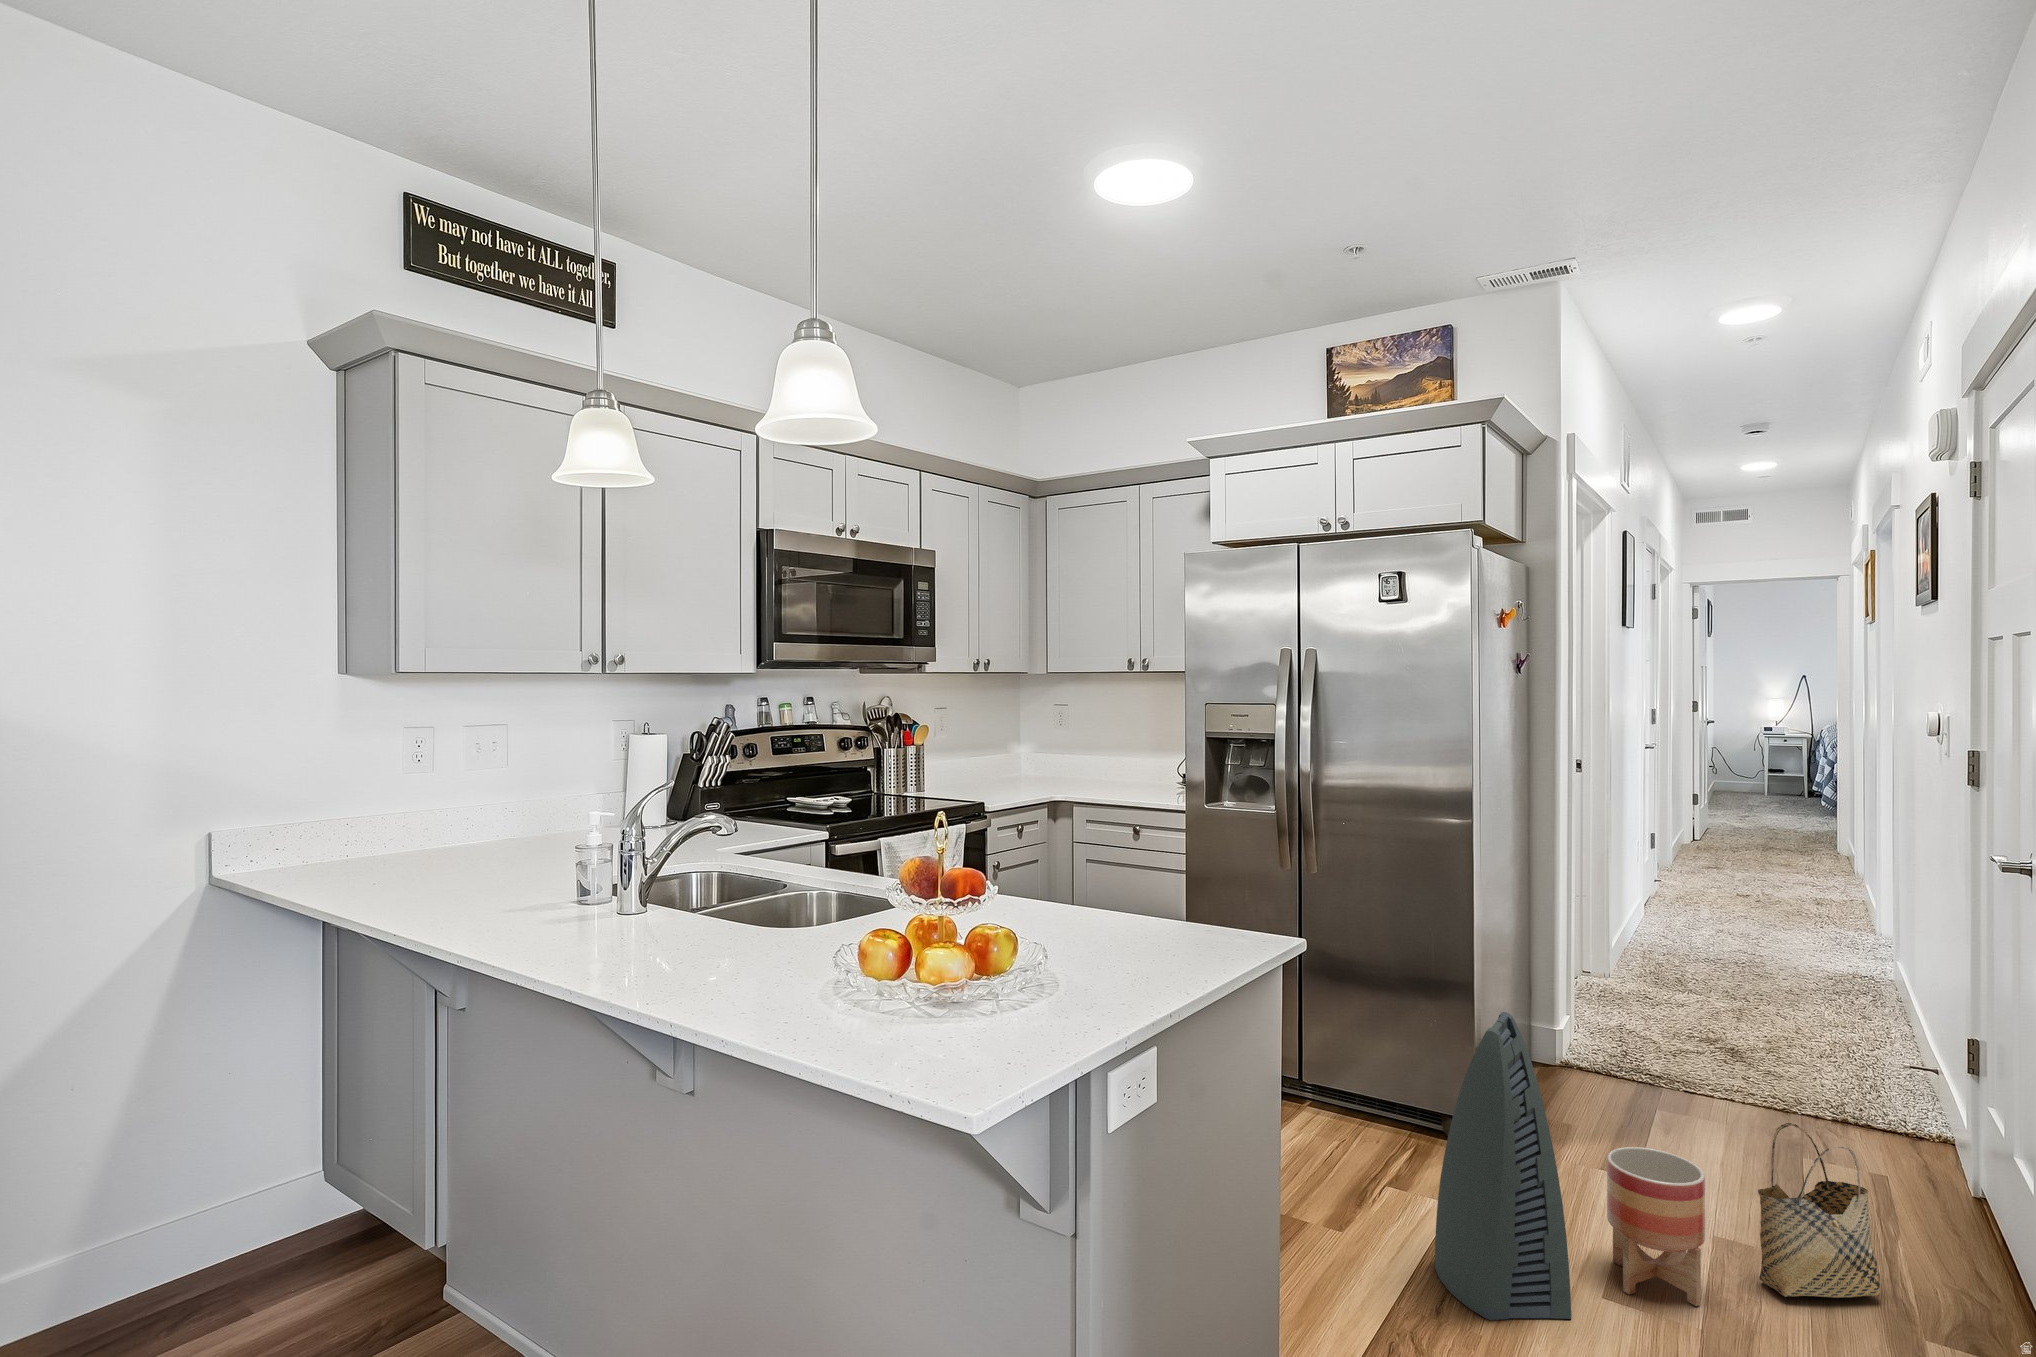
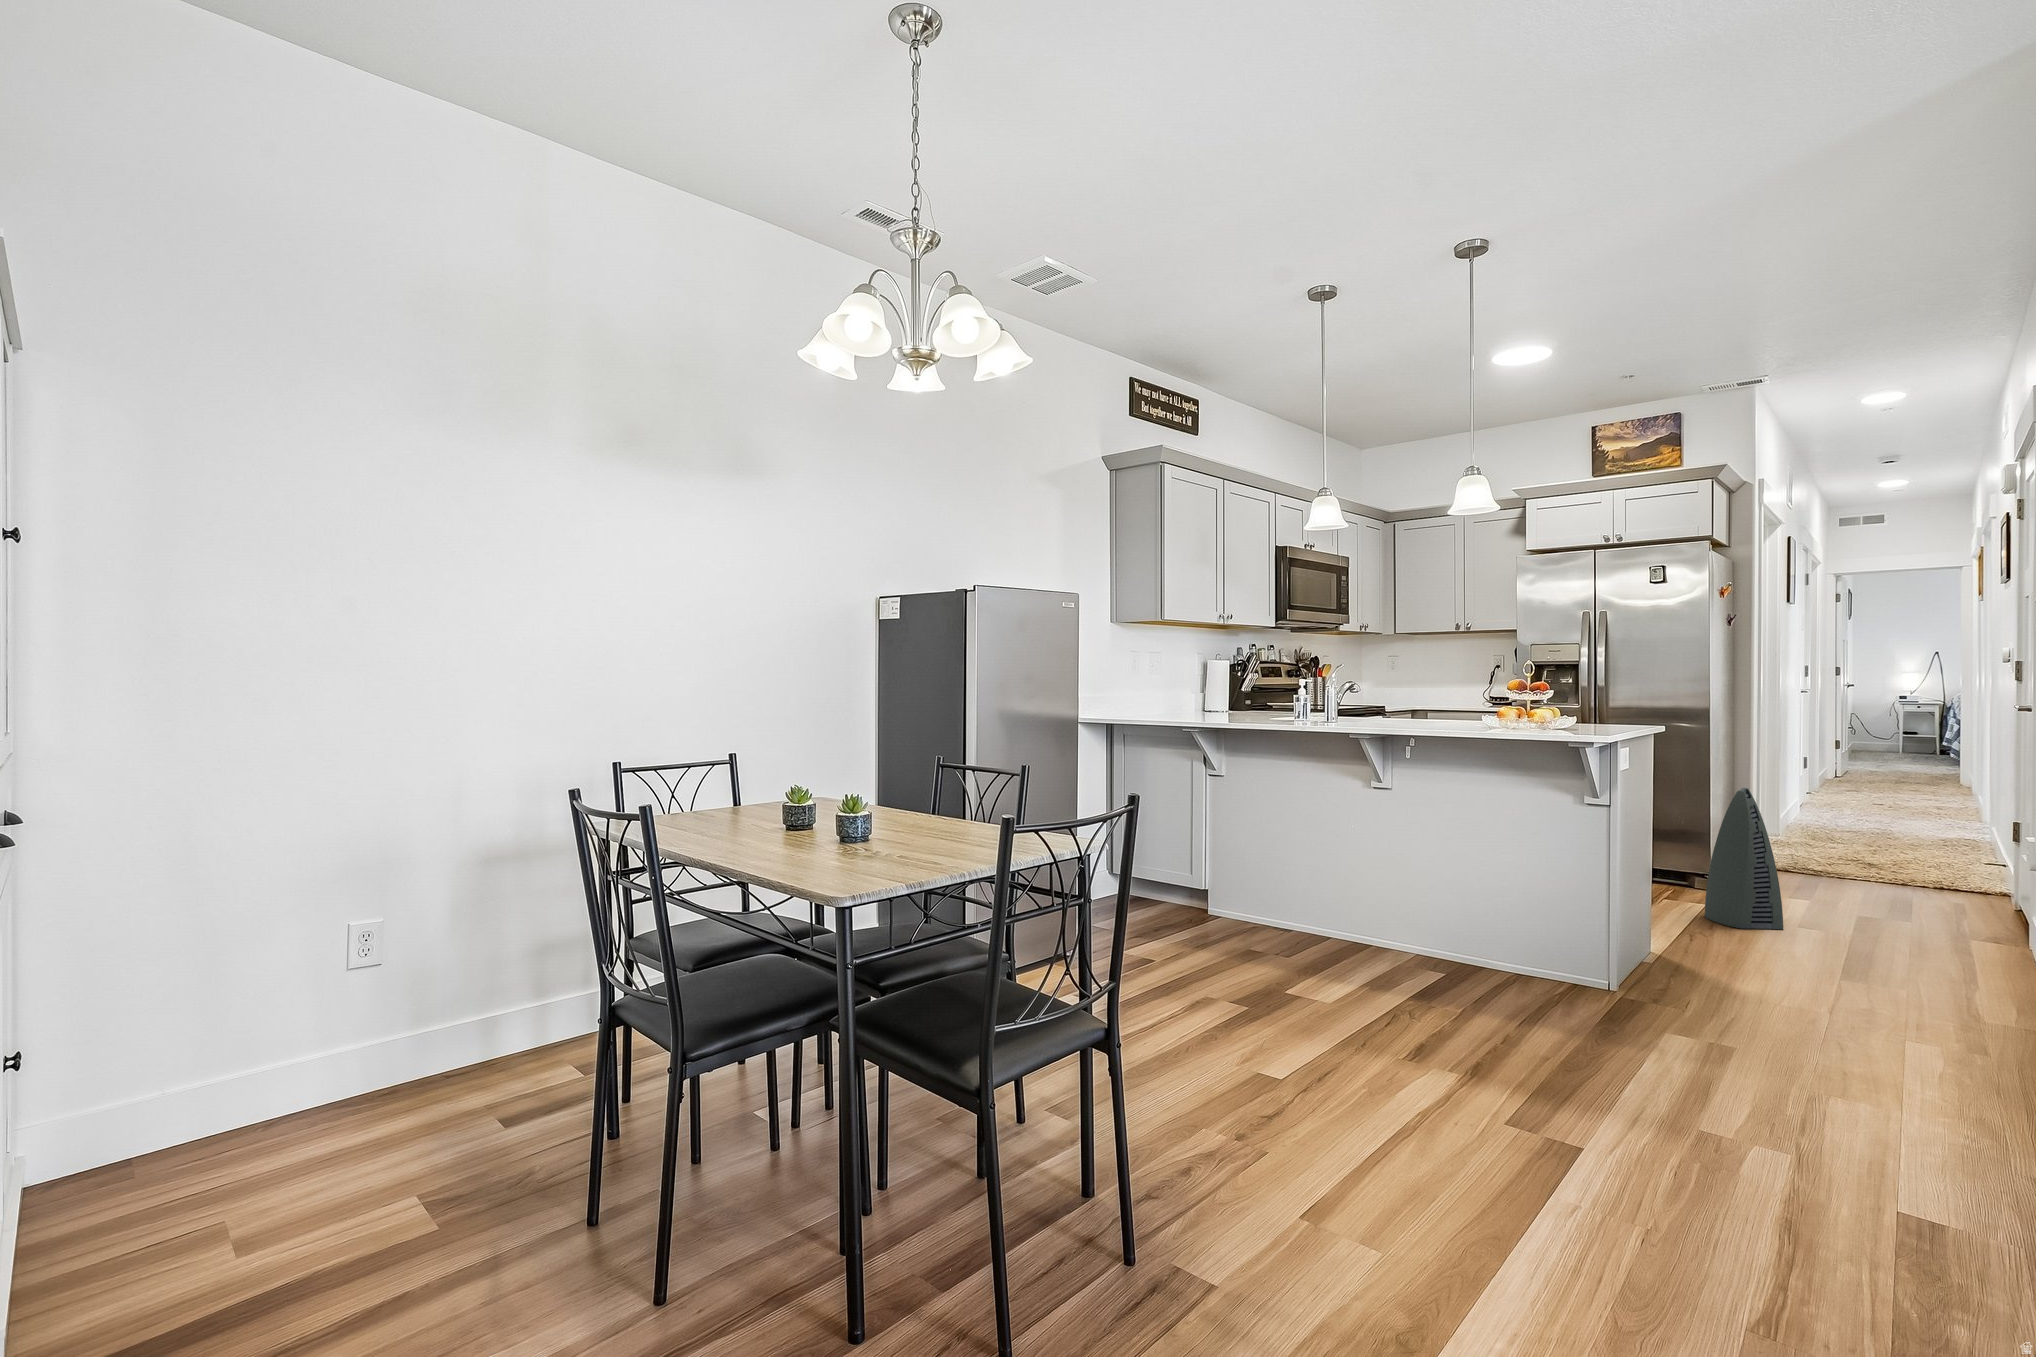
woven basket: present [1758,1123,1880,1298] -> none [1884,847,1951,928]
planter: present [1607,1147,1705,1306] -> none [1800,860,1855,929]

